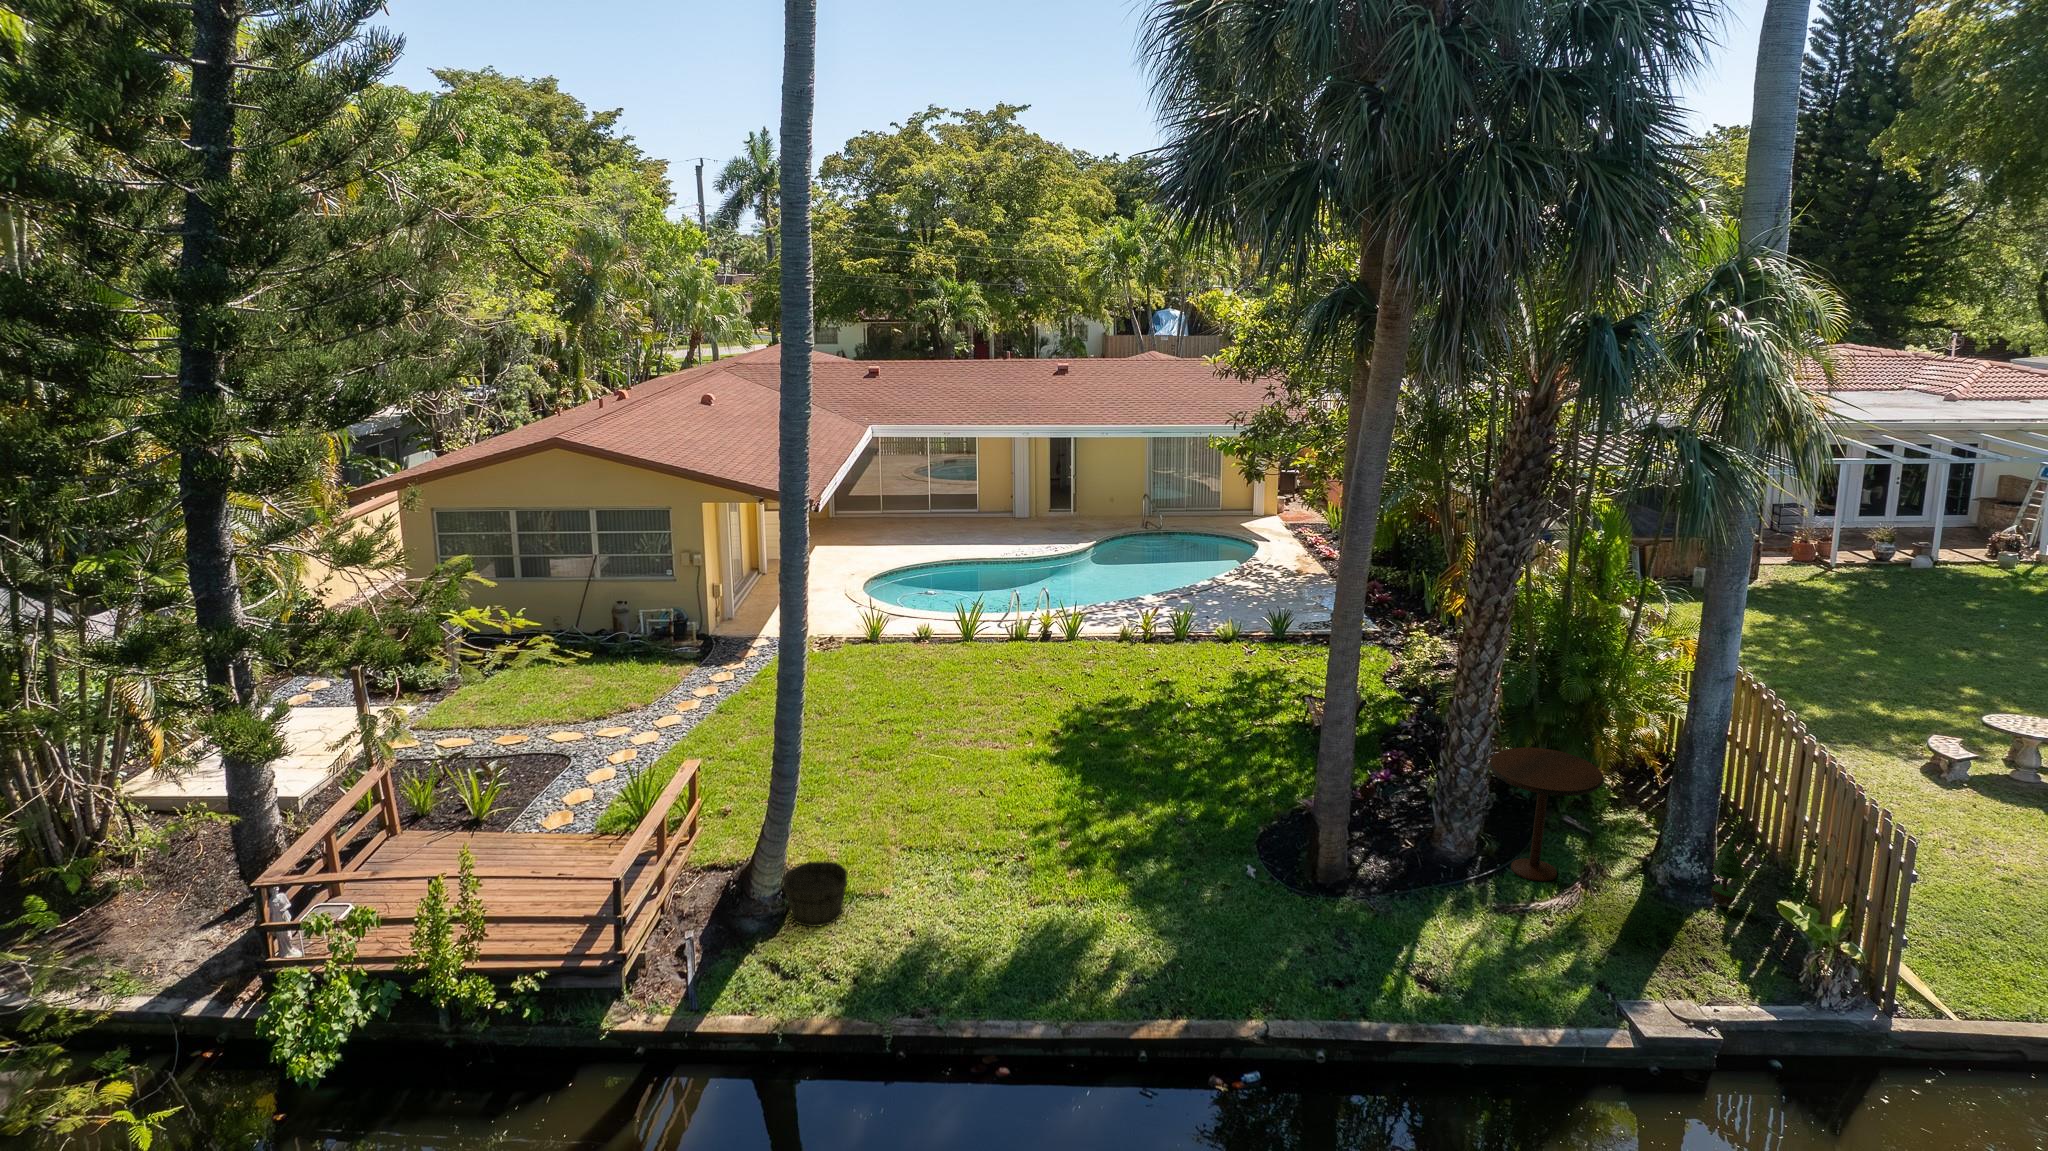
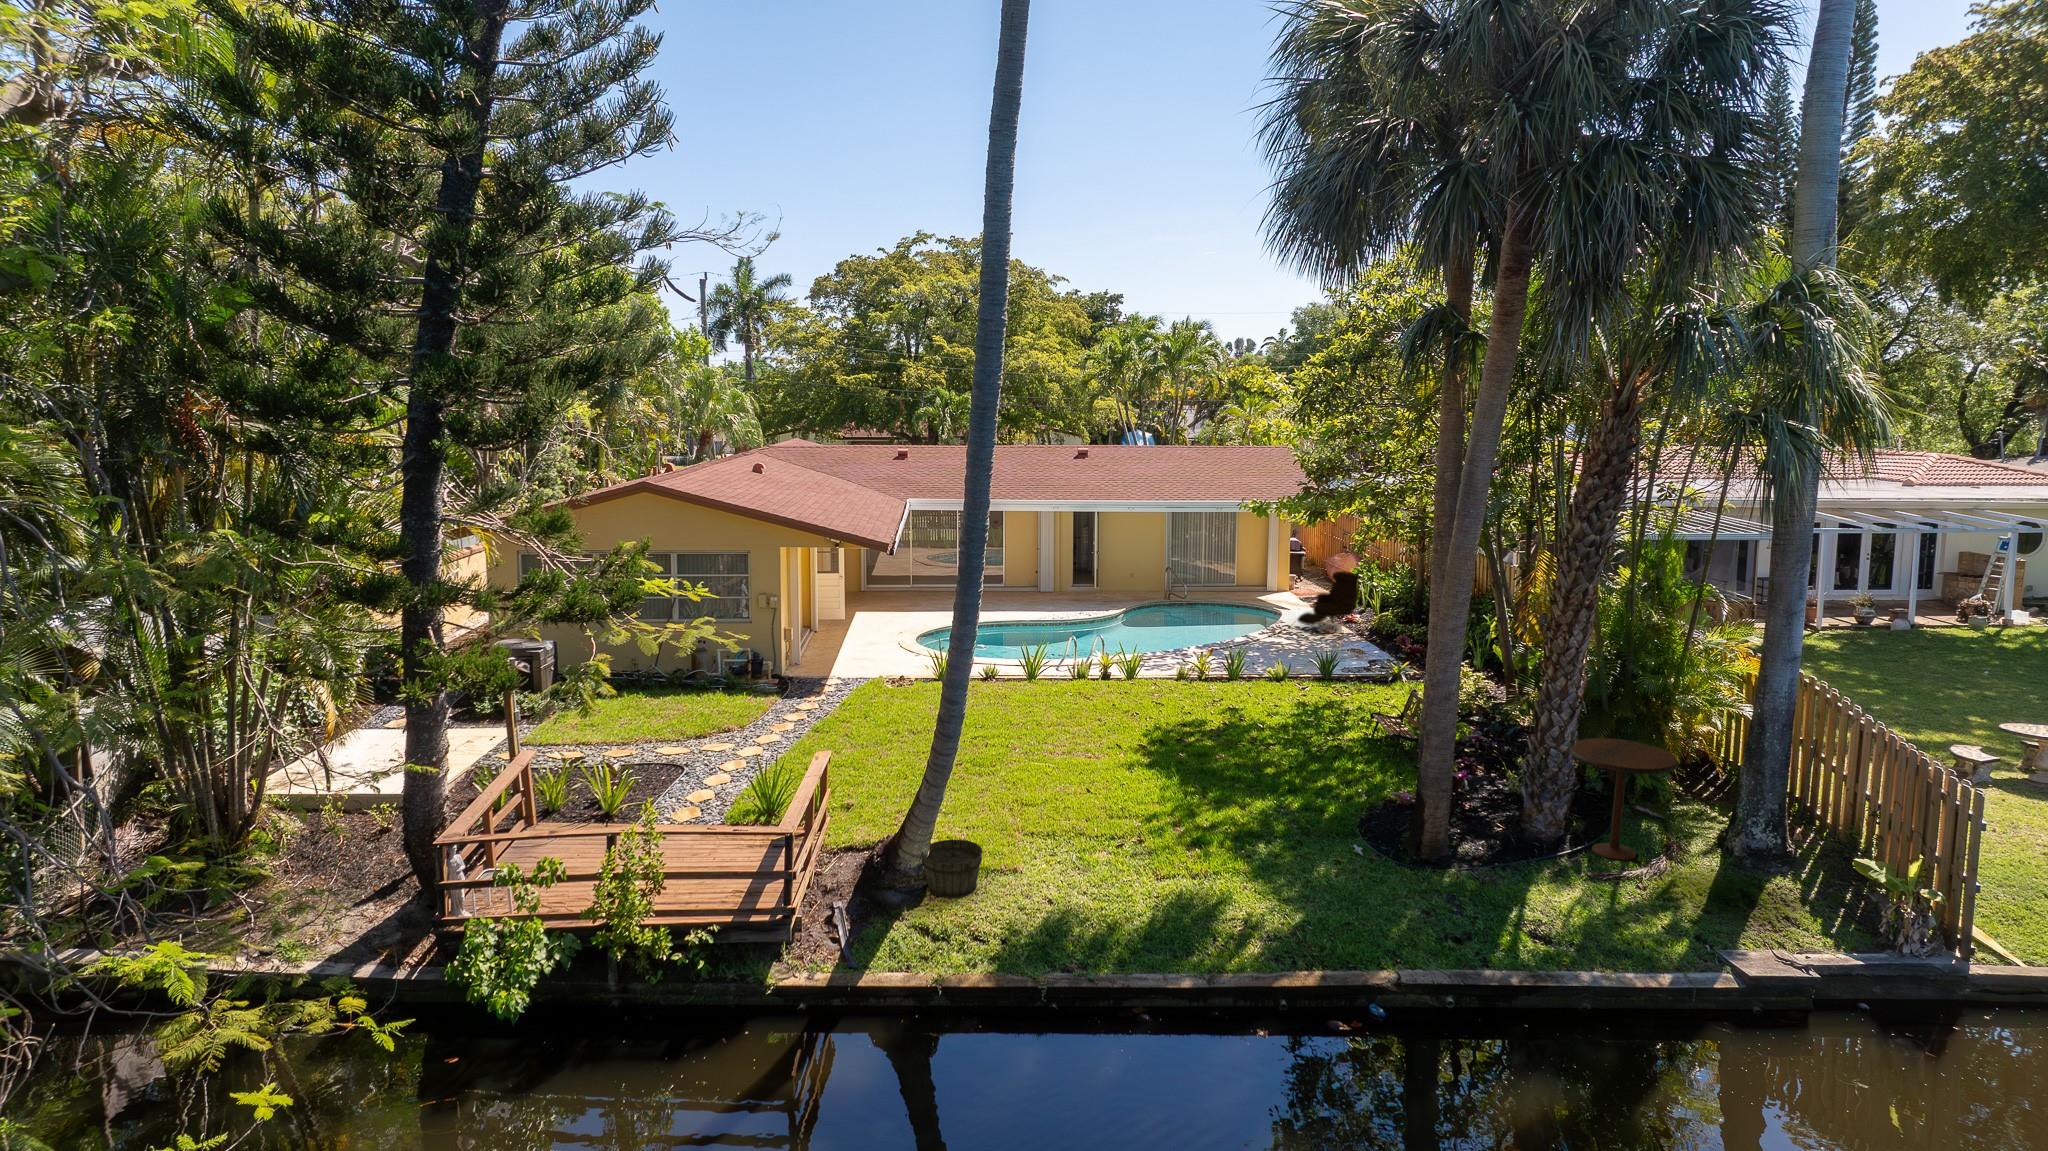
lounge chair: none [1272,505,1339,573] -> present [1297,571,1359,631]
potted tree: present [1711,836,1743,907] -> none [1783,809,1815,879]

